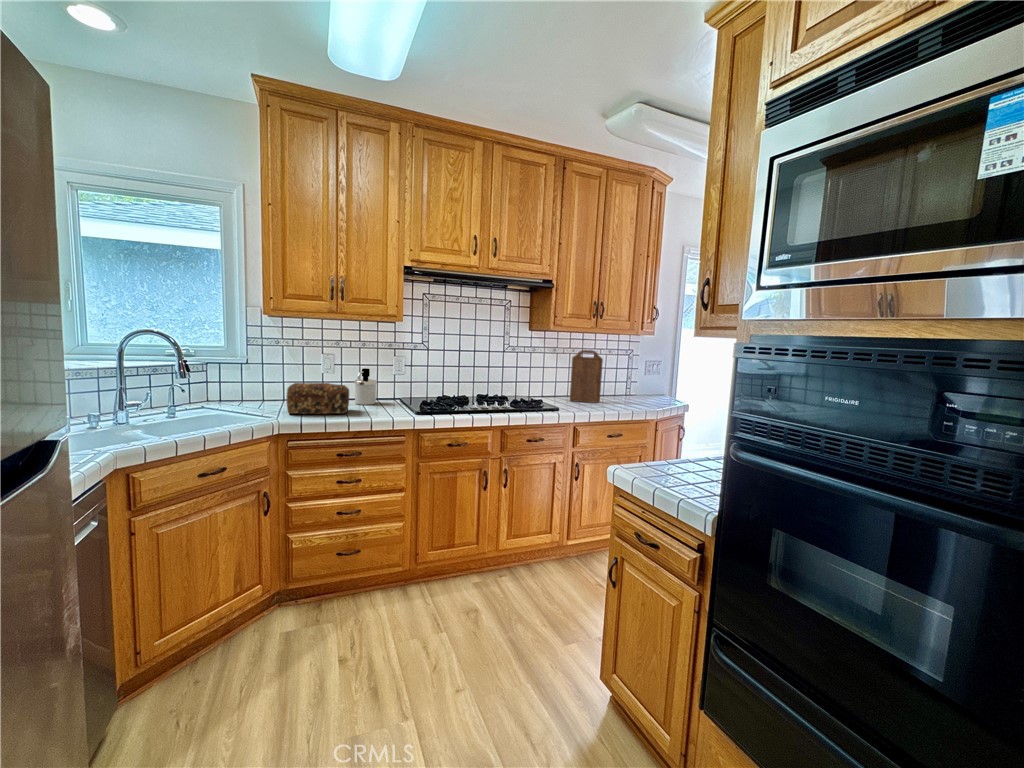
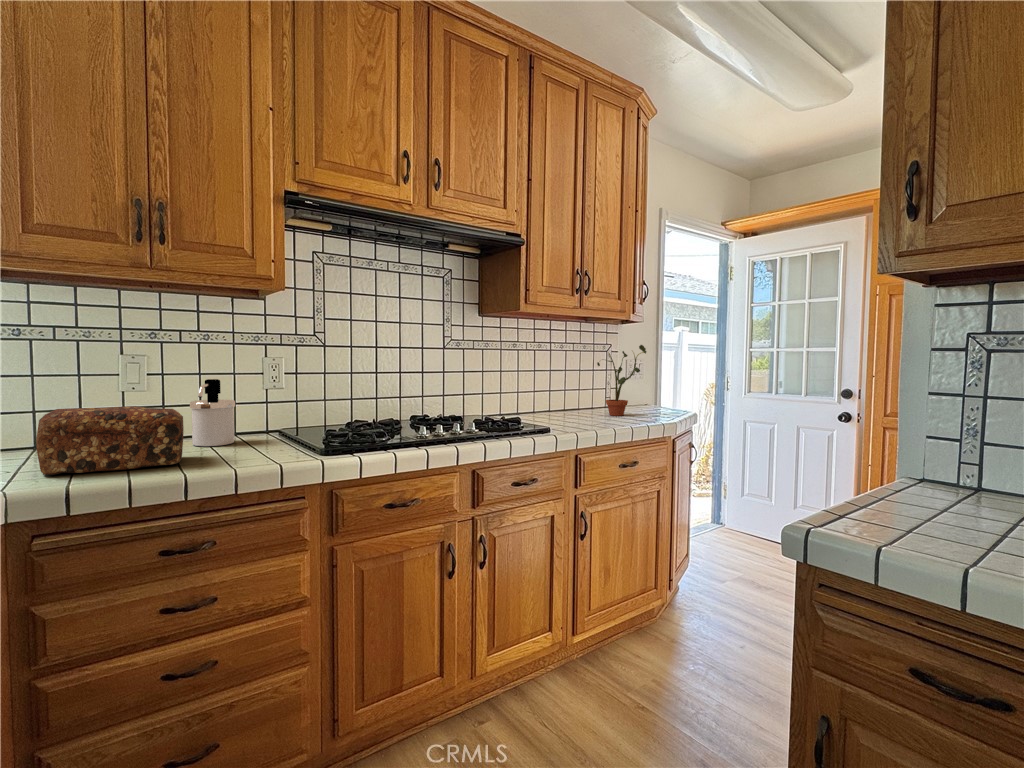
cutting board: present [570,350,603,403] -> none [547,342,591,419]
potted plant: none [611,352,652,402] -> present [597,345,646,416]

